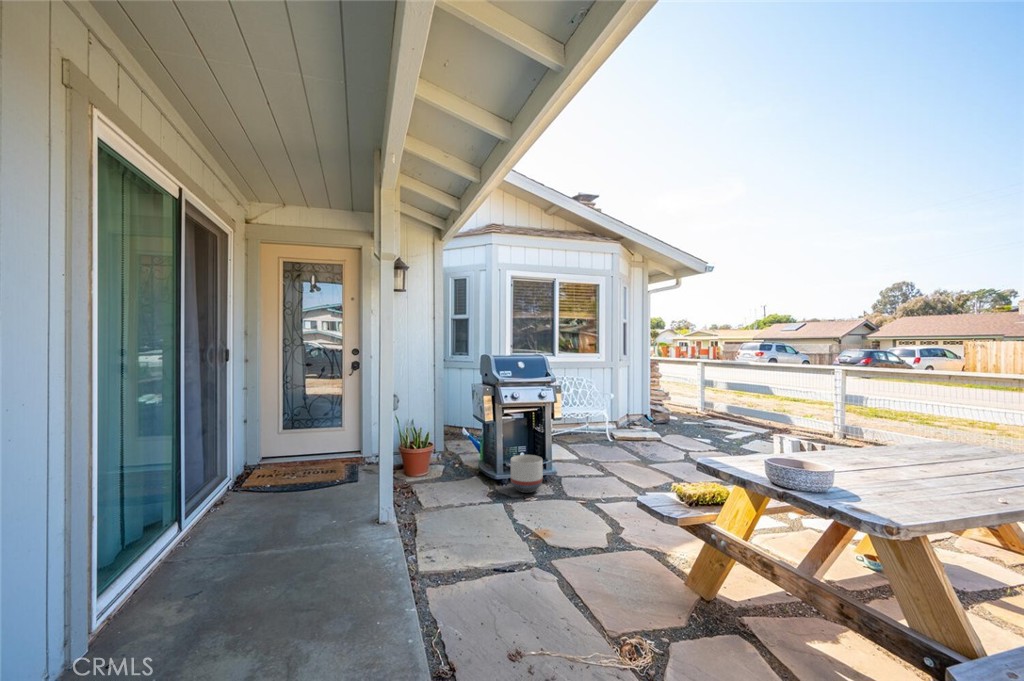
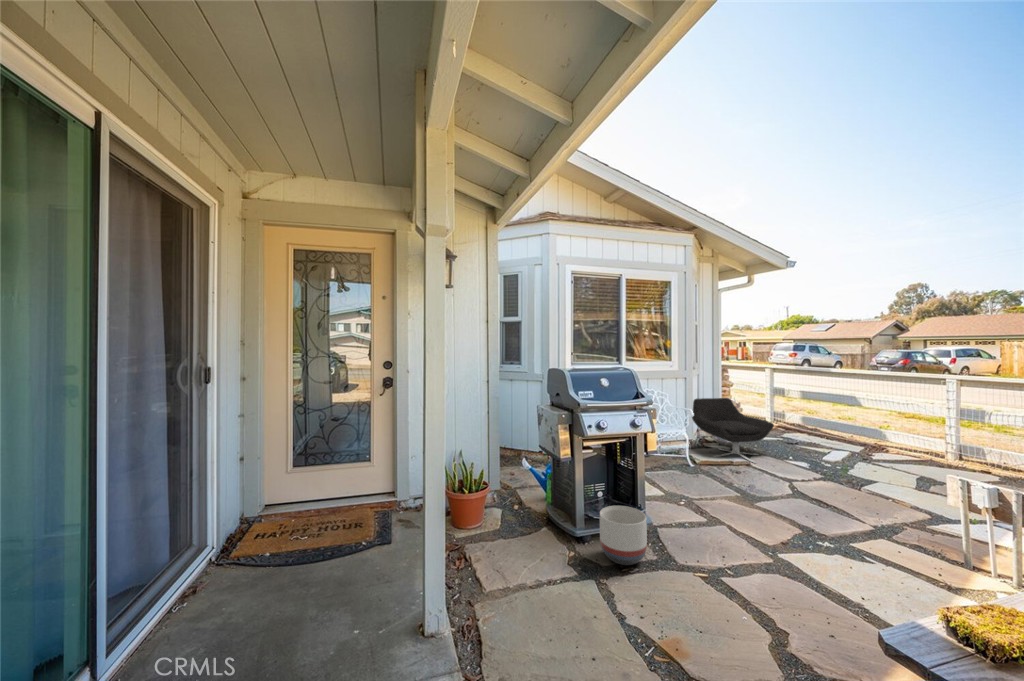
lounge chair: none [621,386,684,439] -> present [692,398,774,463]

